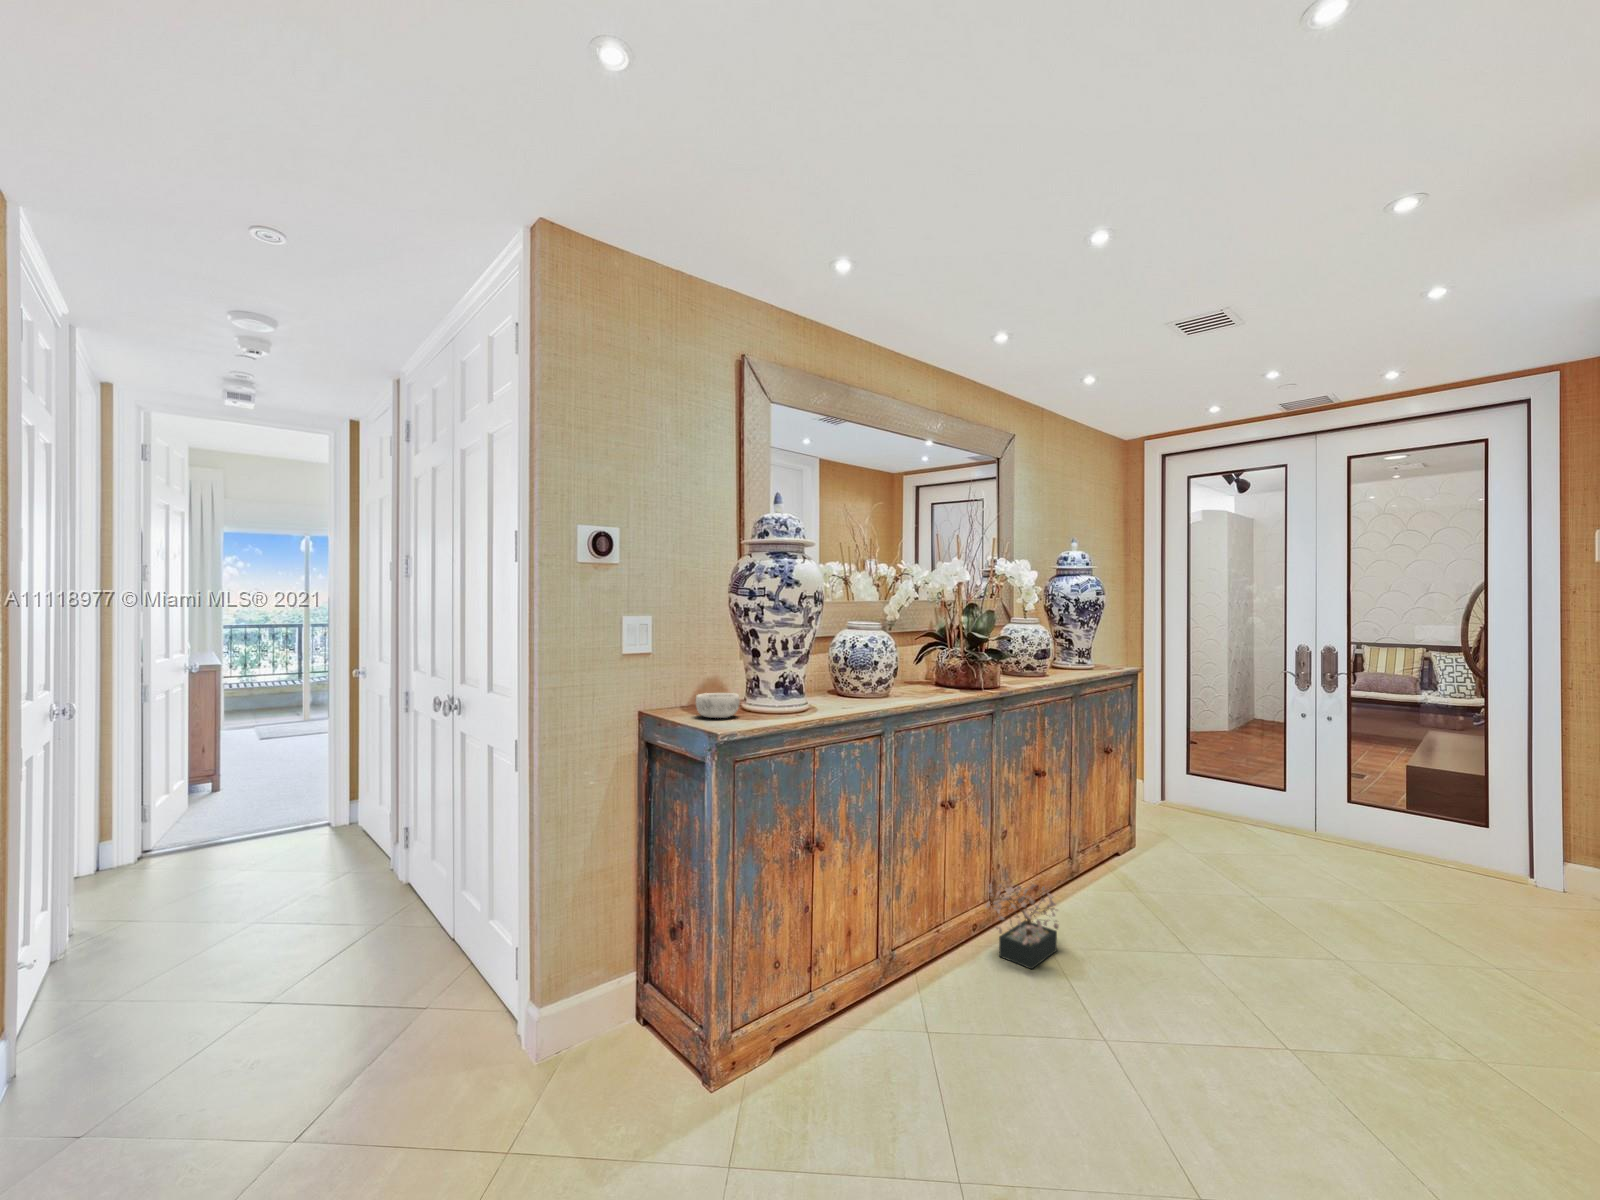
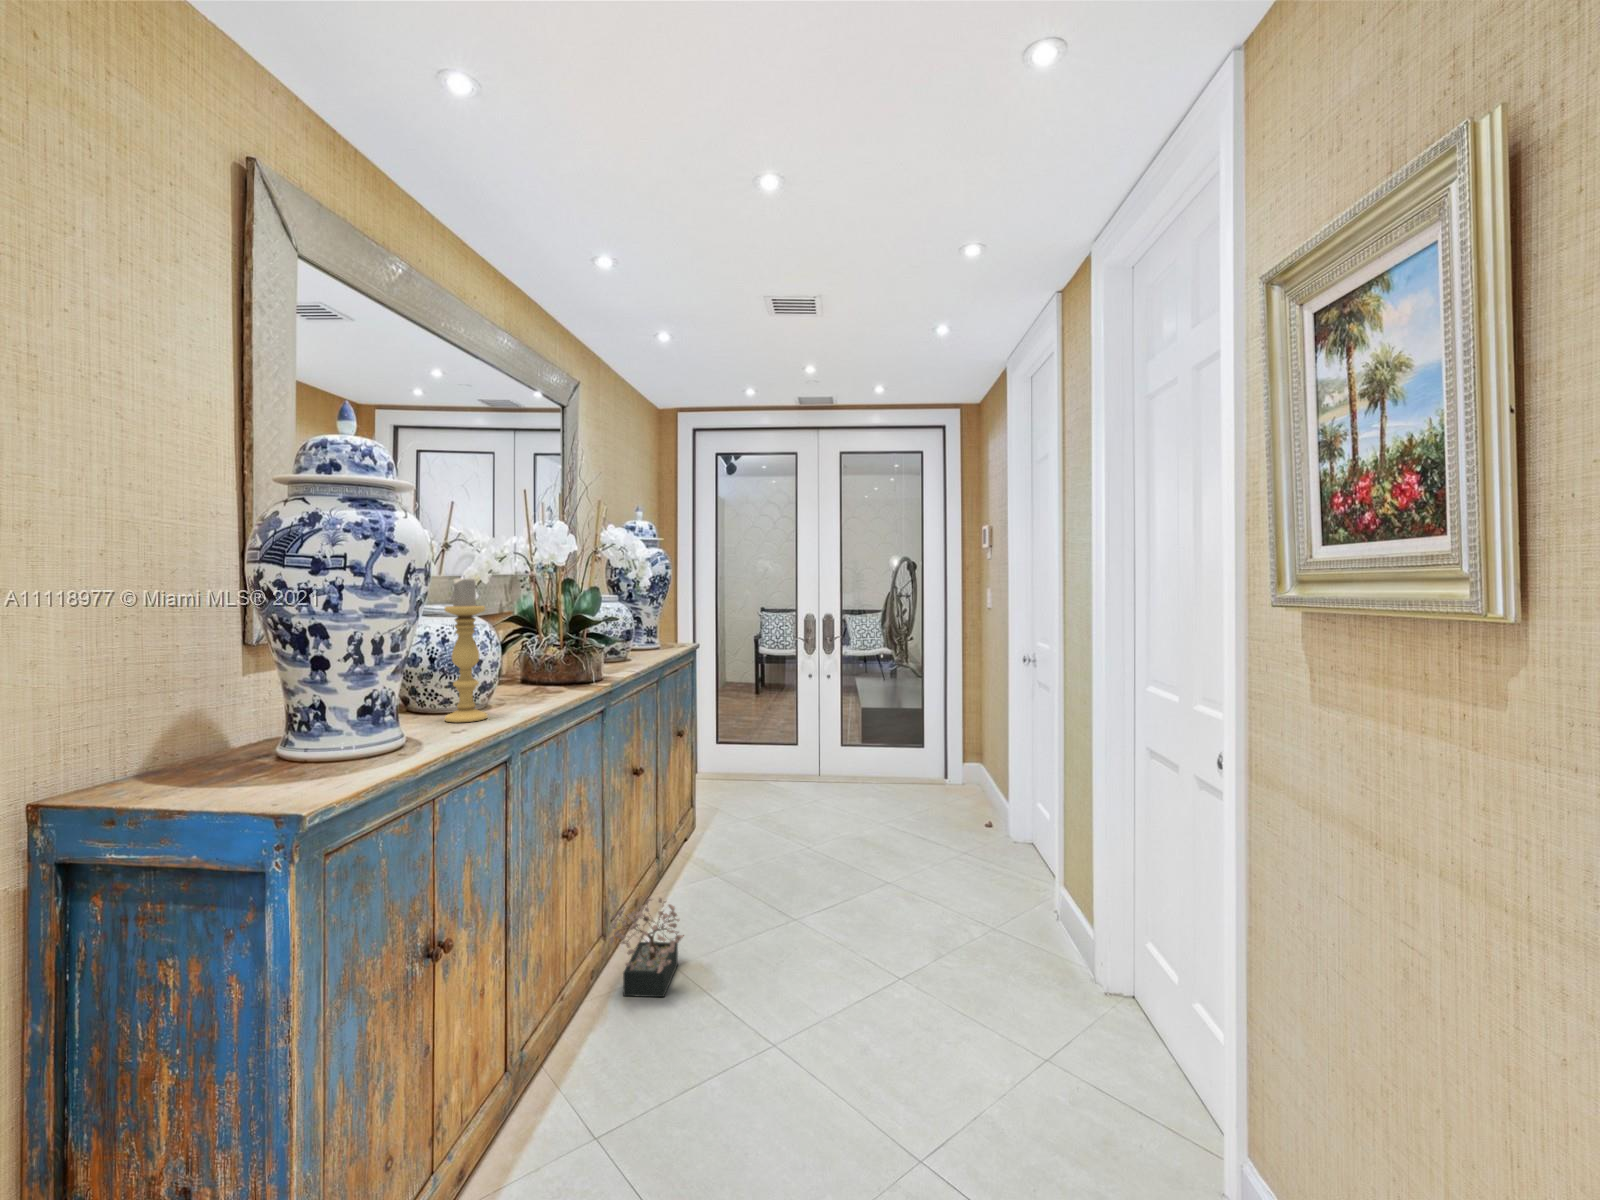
candle holder: none [850,600,877,703] -> present [445,578,488,722]
decorative bowl: present [696,693,740,718] -> none [198,738,296,789]

